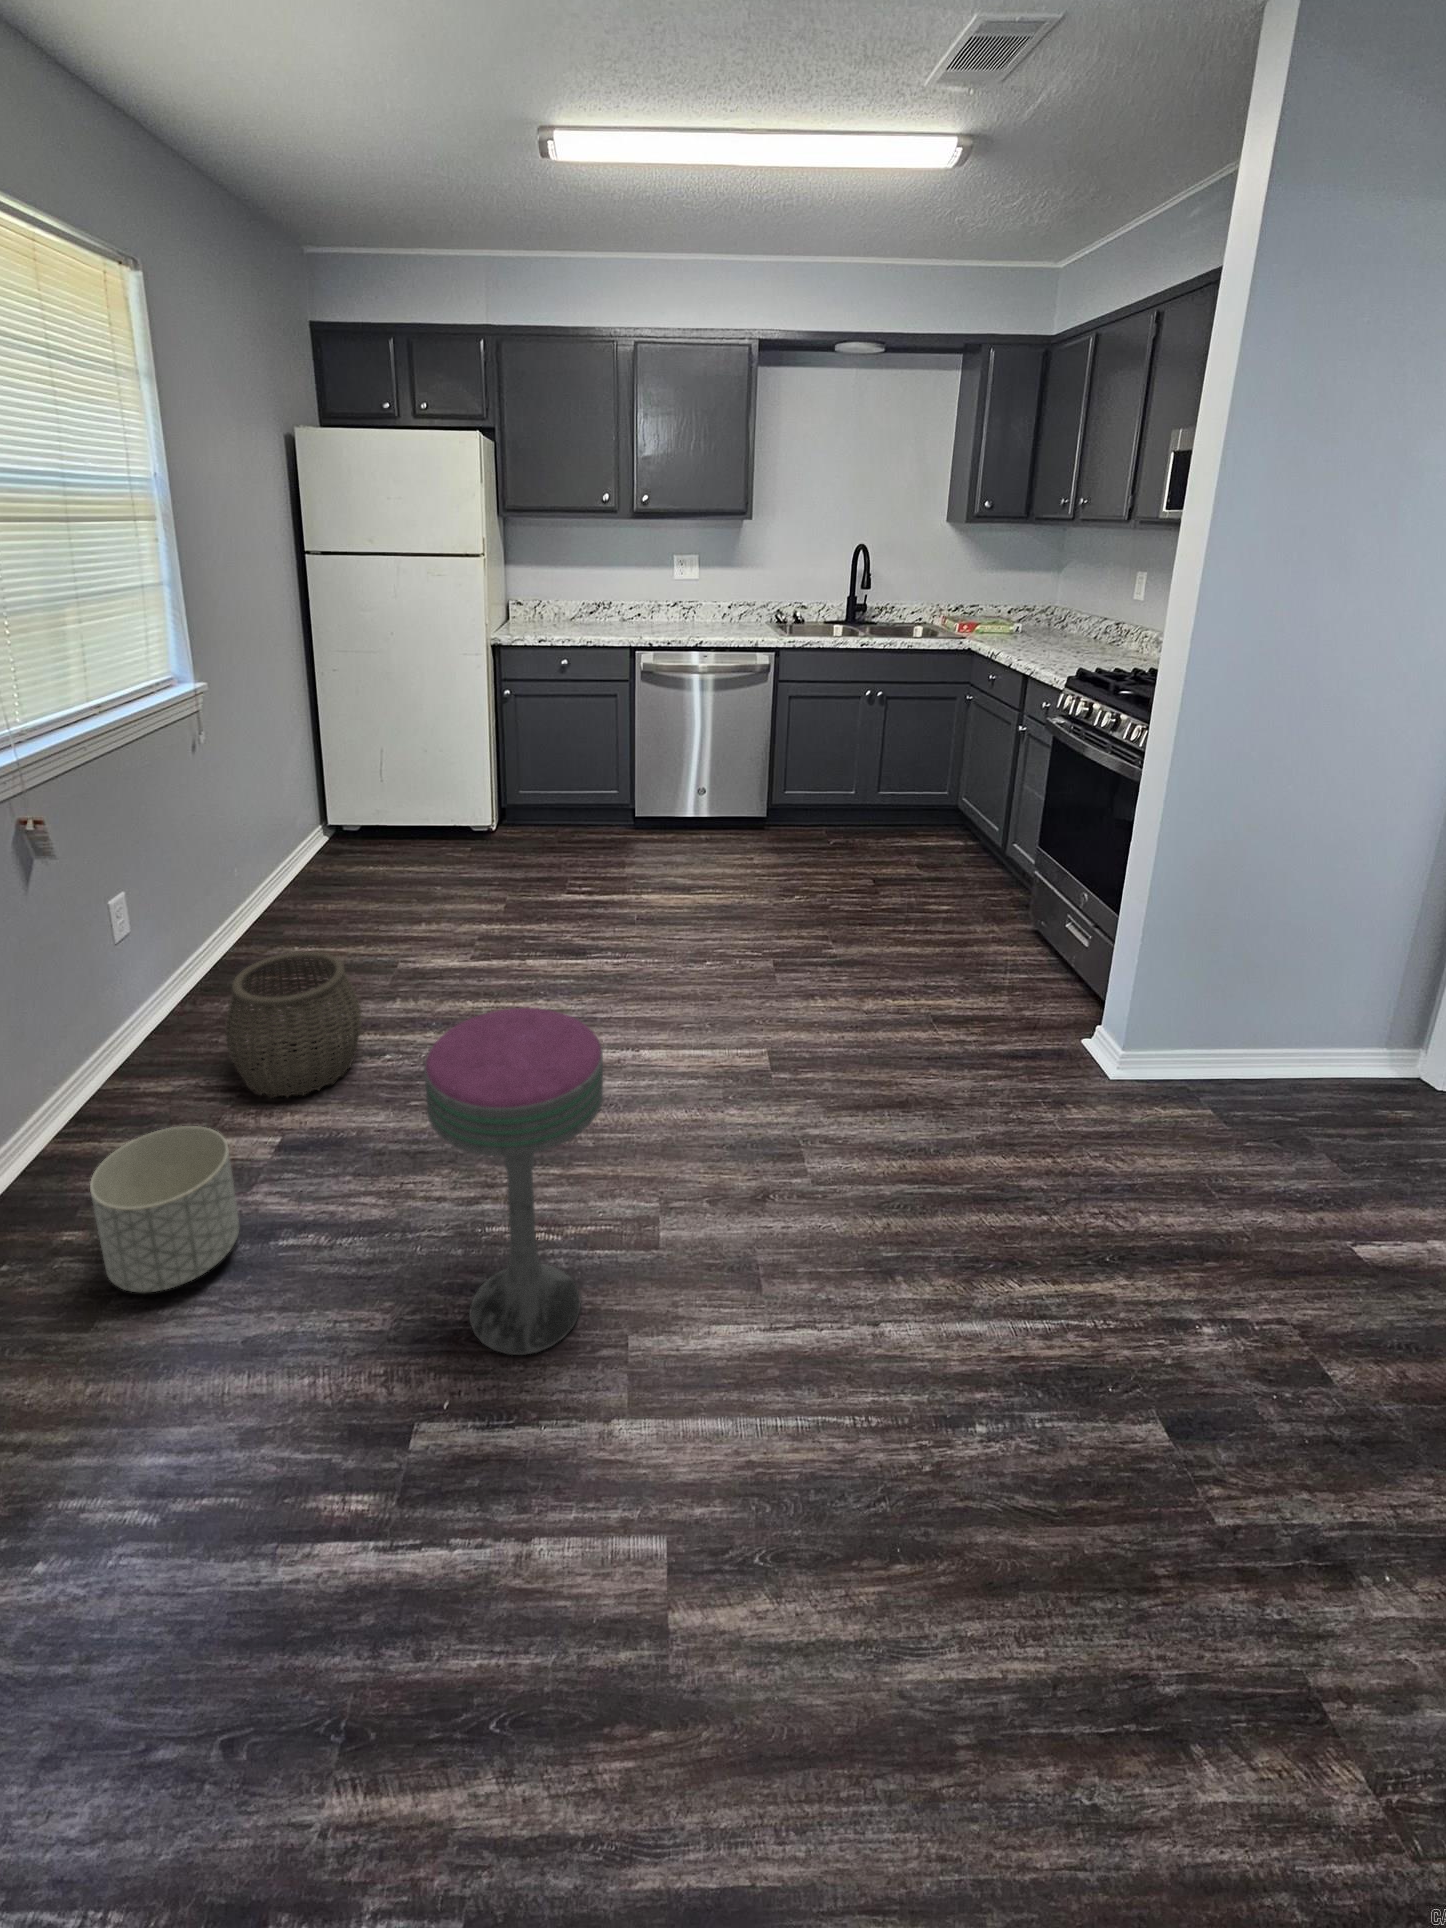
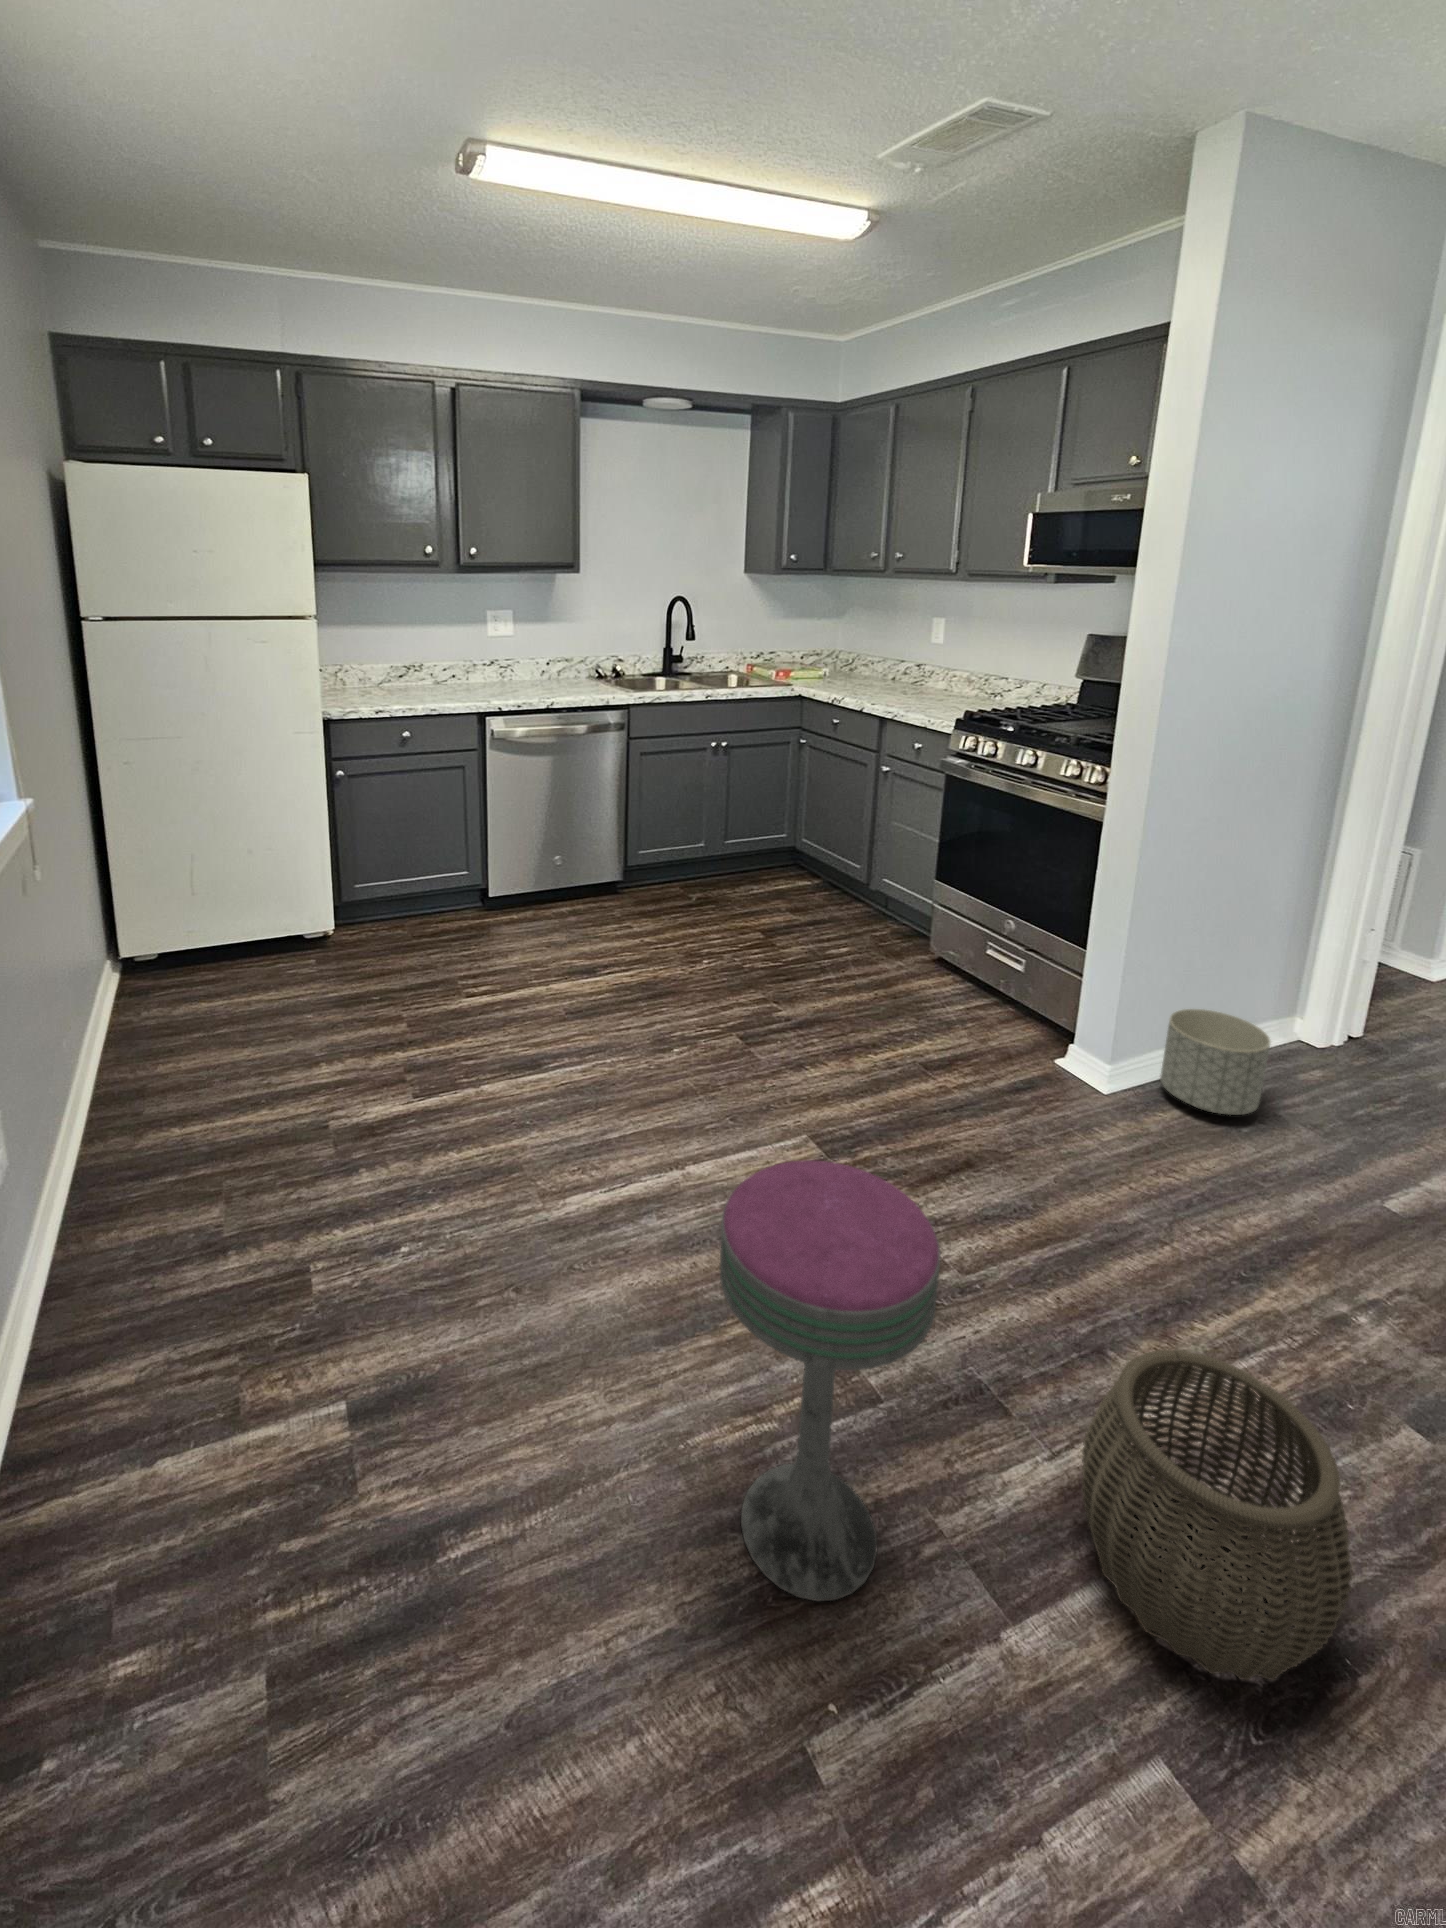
woven basket: present [225,952,362,1097] -> present [1082,1350,1352,1680]
planter: present [90,1126,239,1293] -> present [1160,1009,1270,1115]

